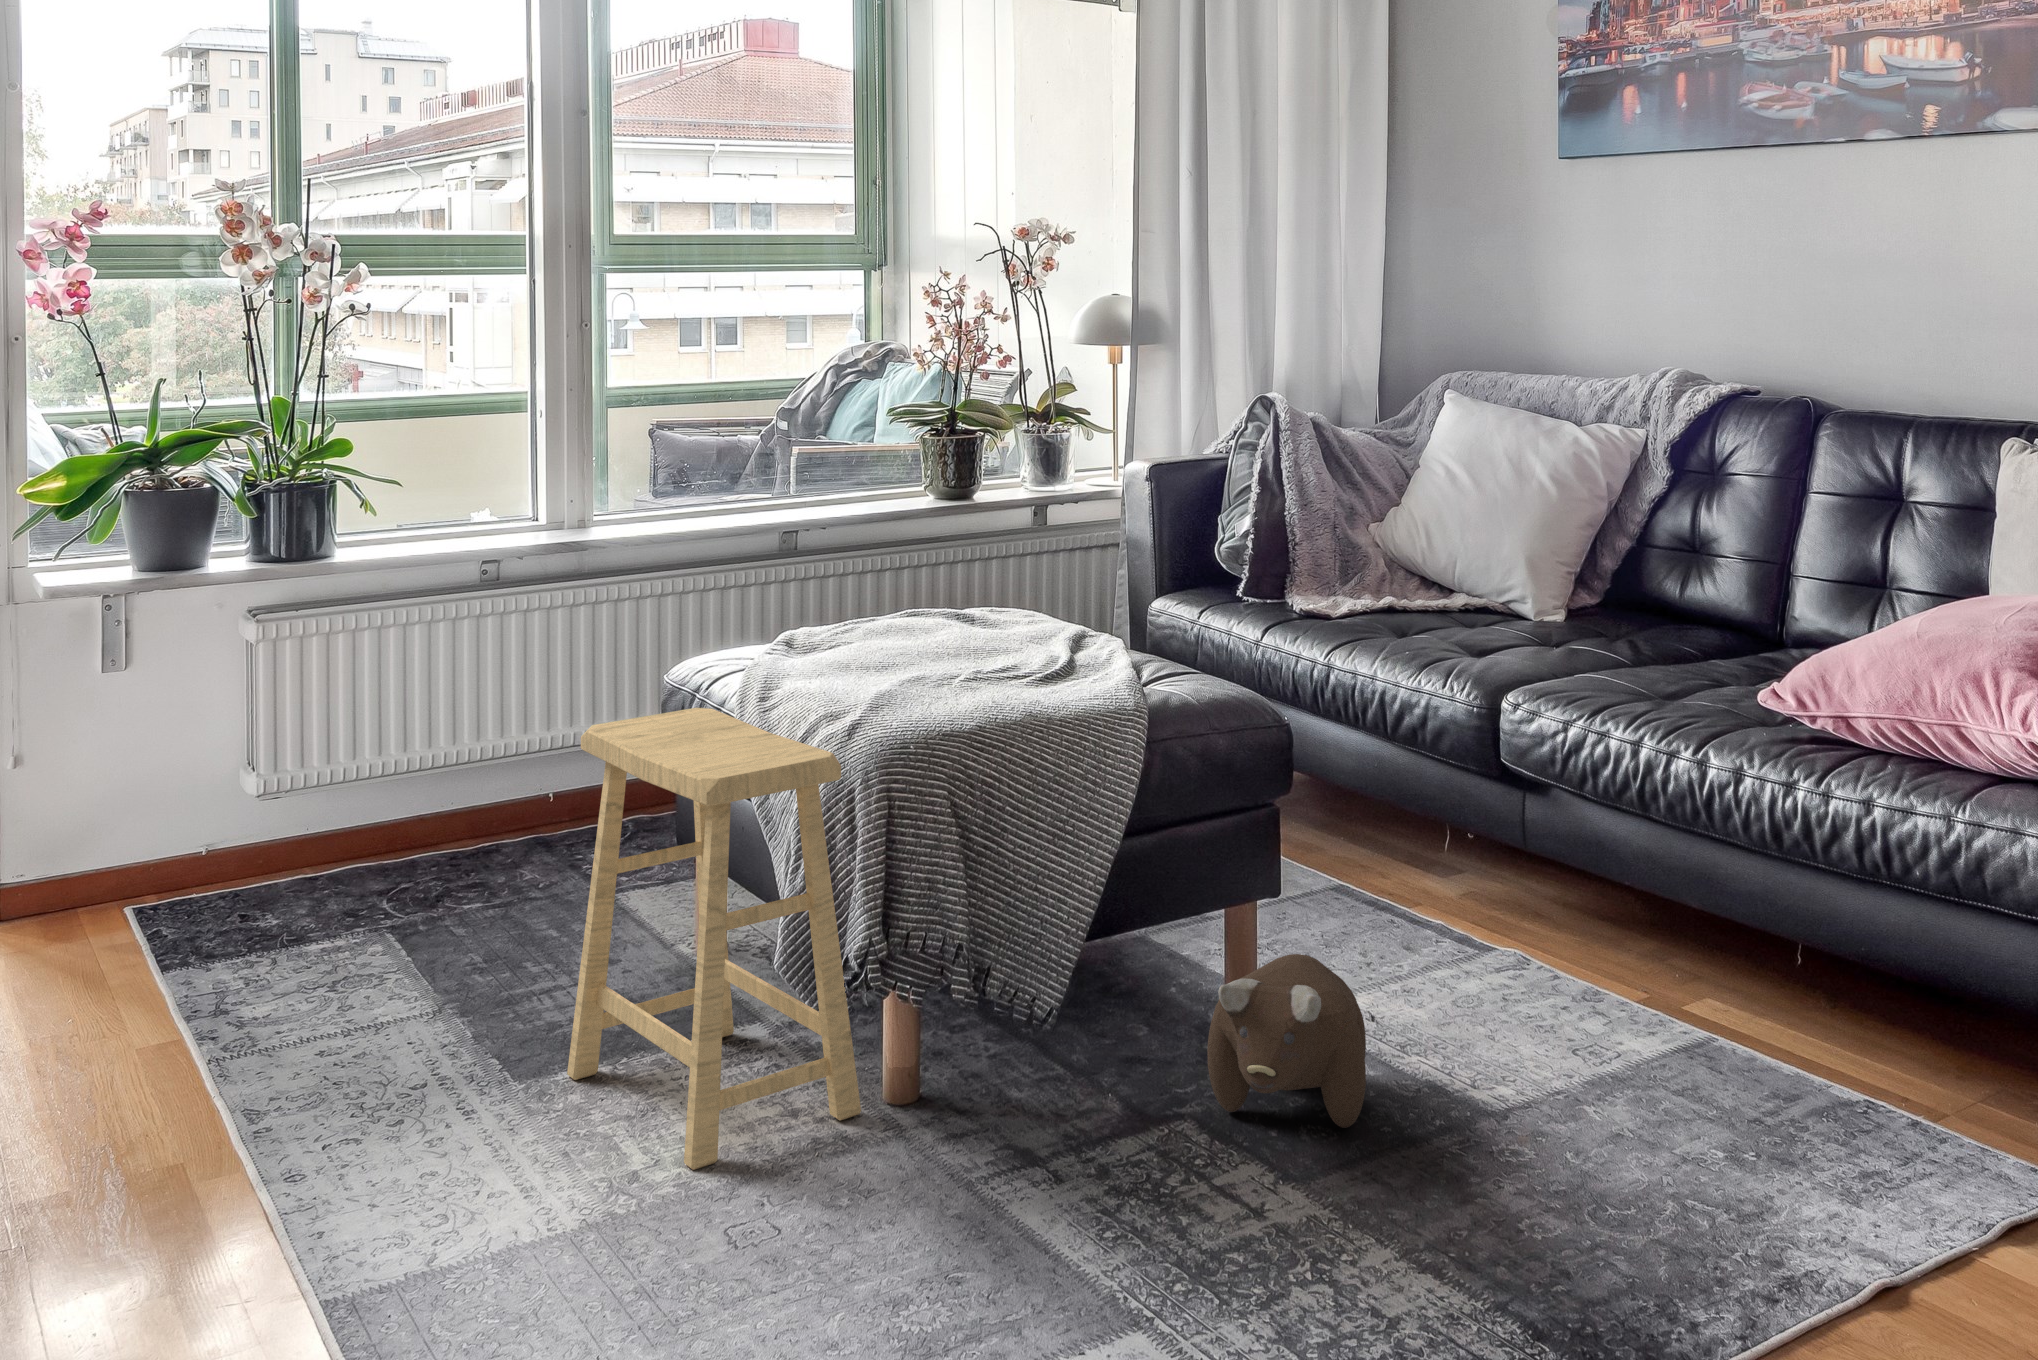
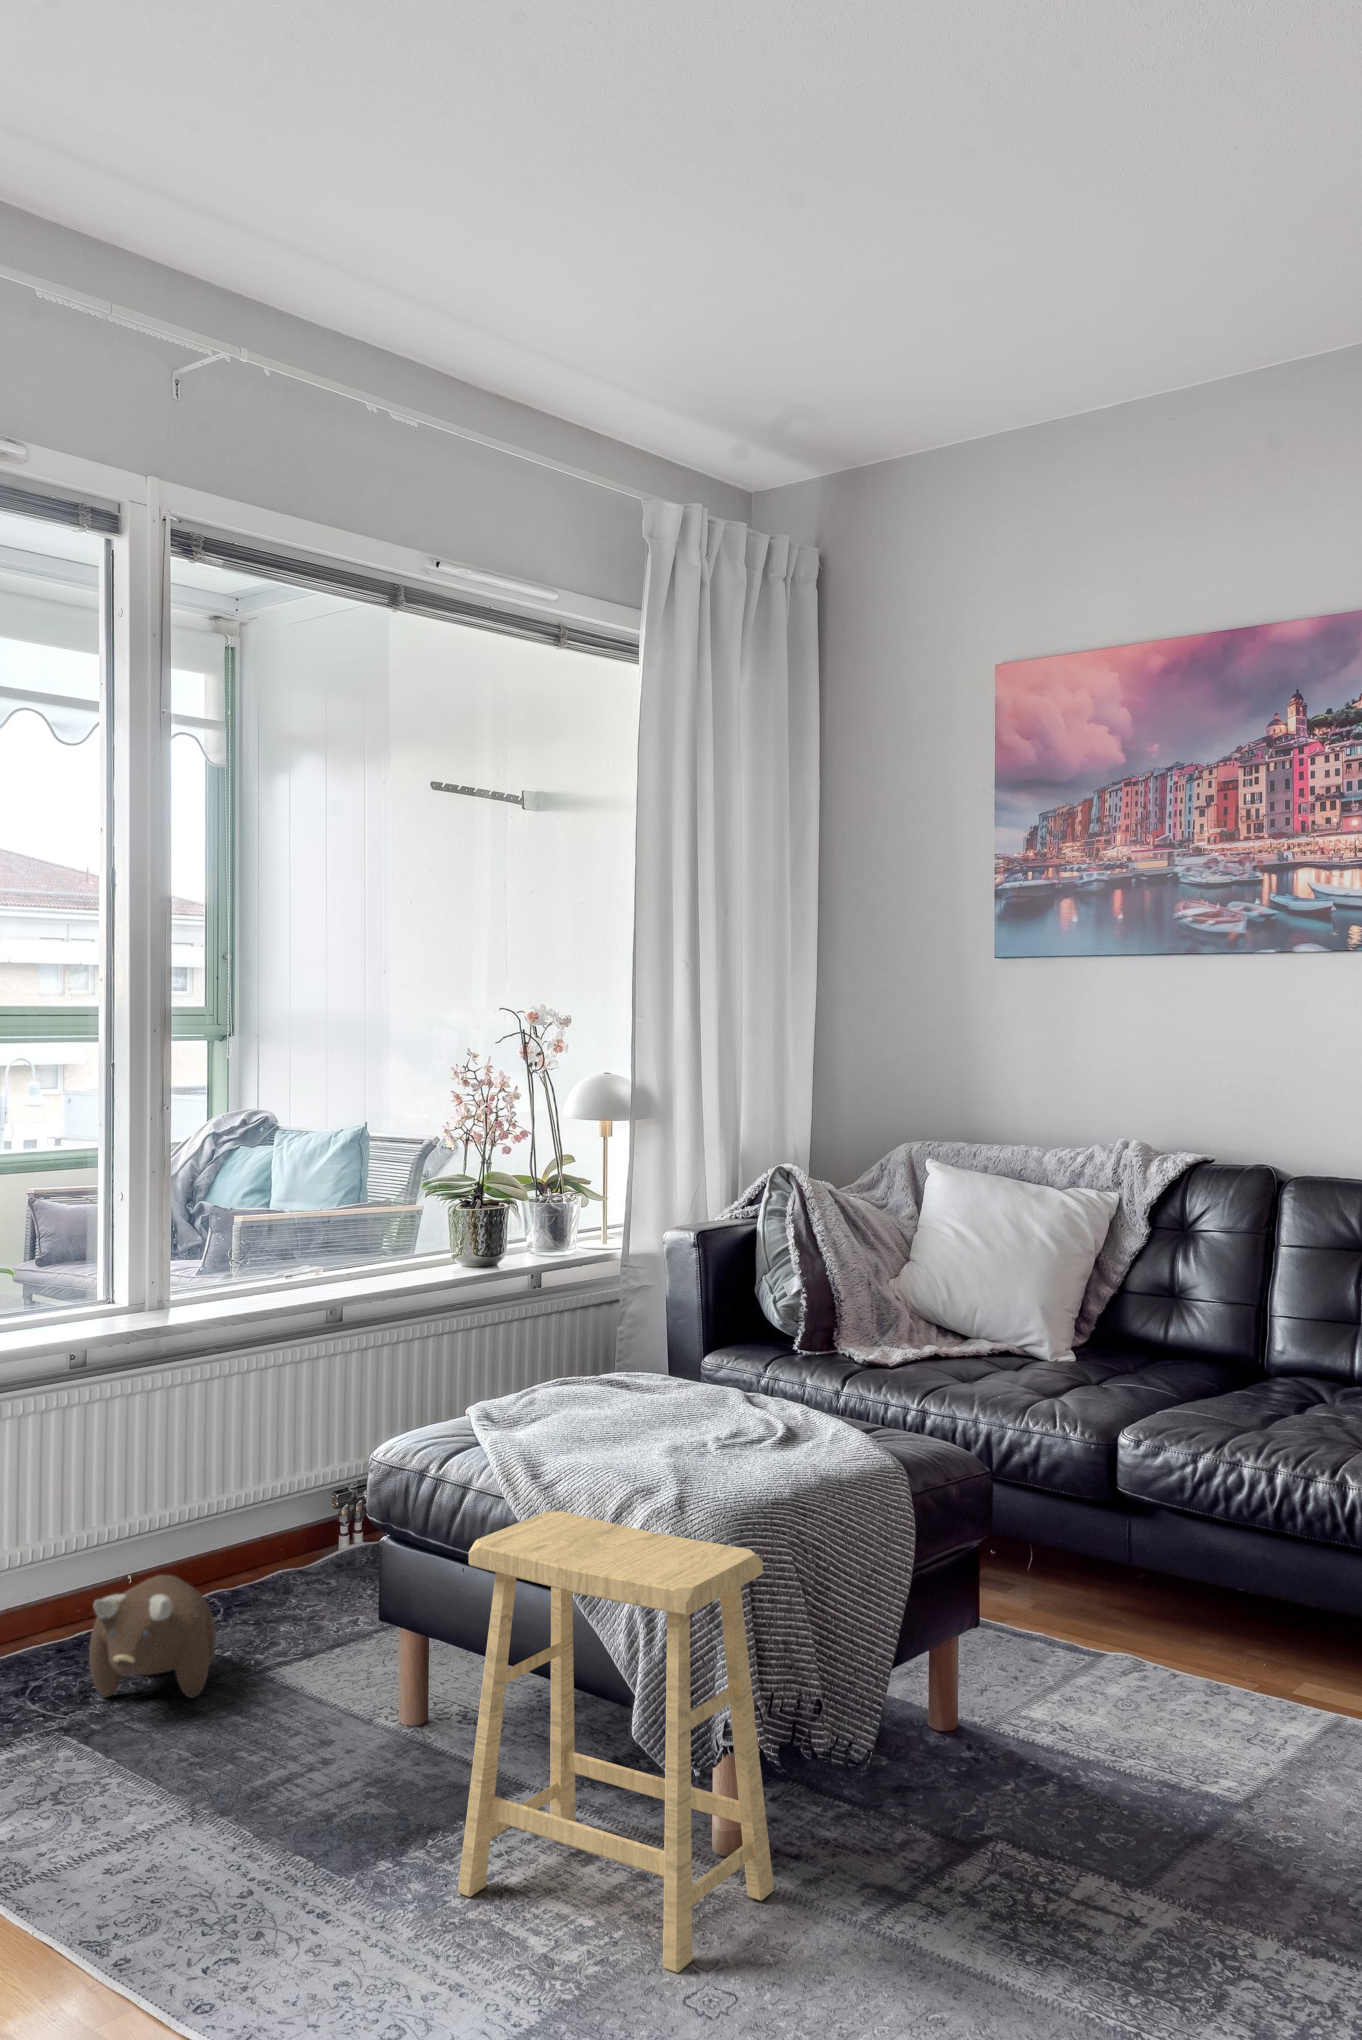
plush toy: present [1207,954,1366,1128] -> present [89,1575,216,1698]

